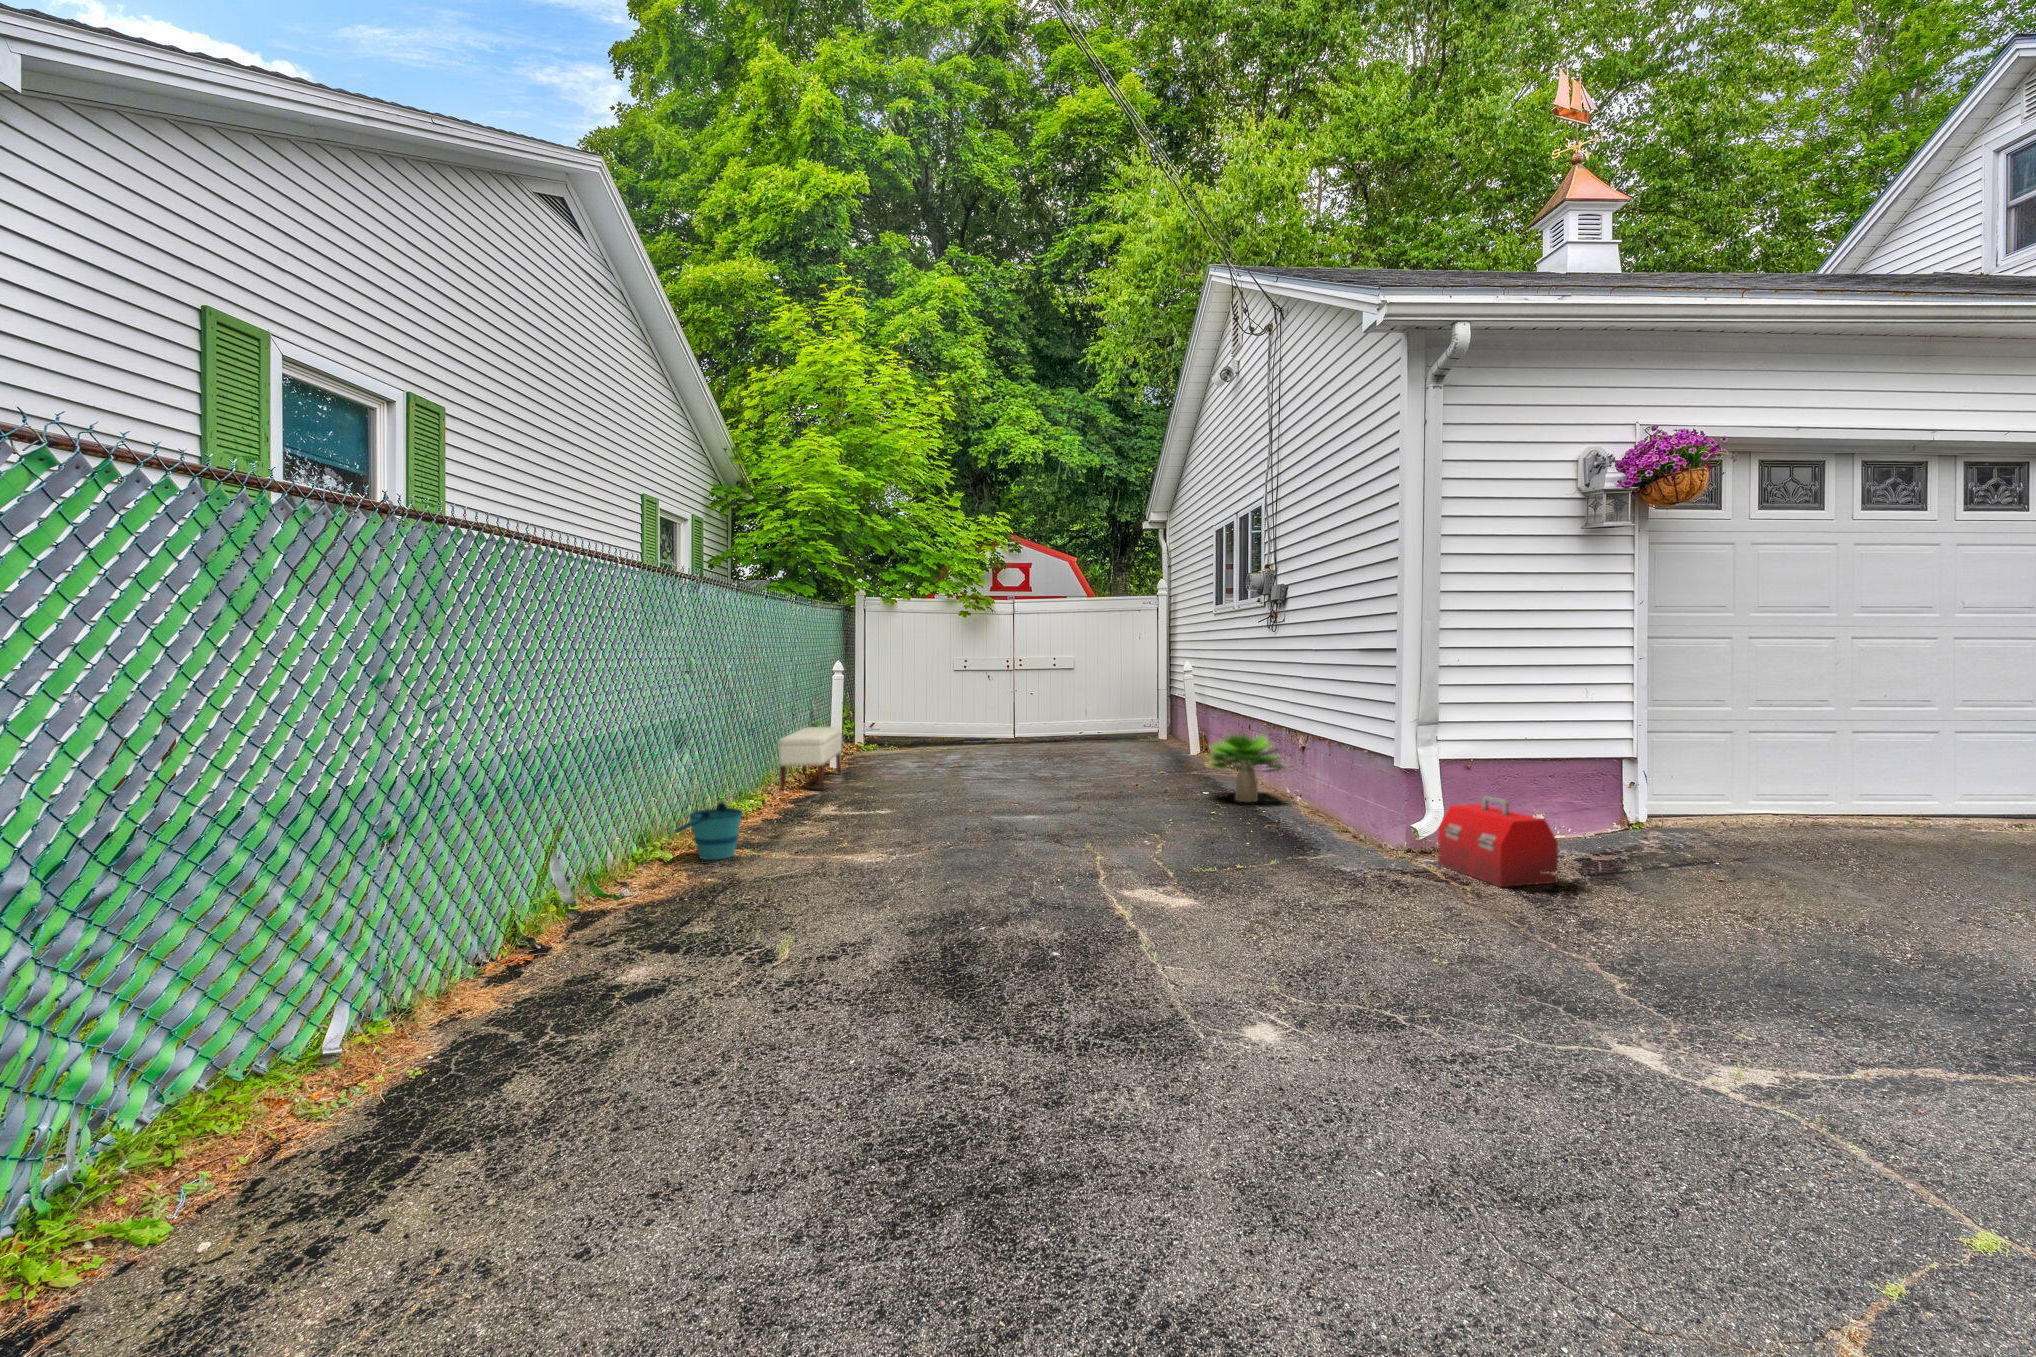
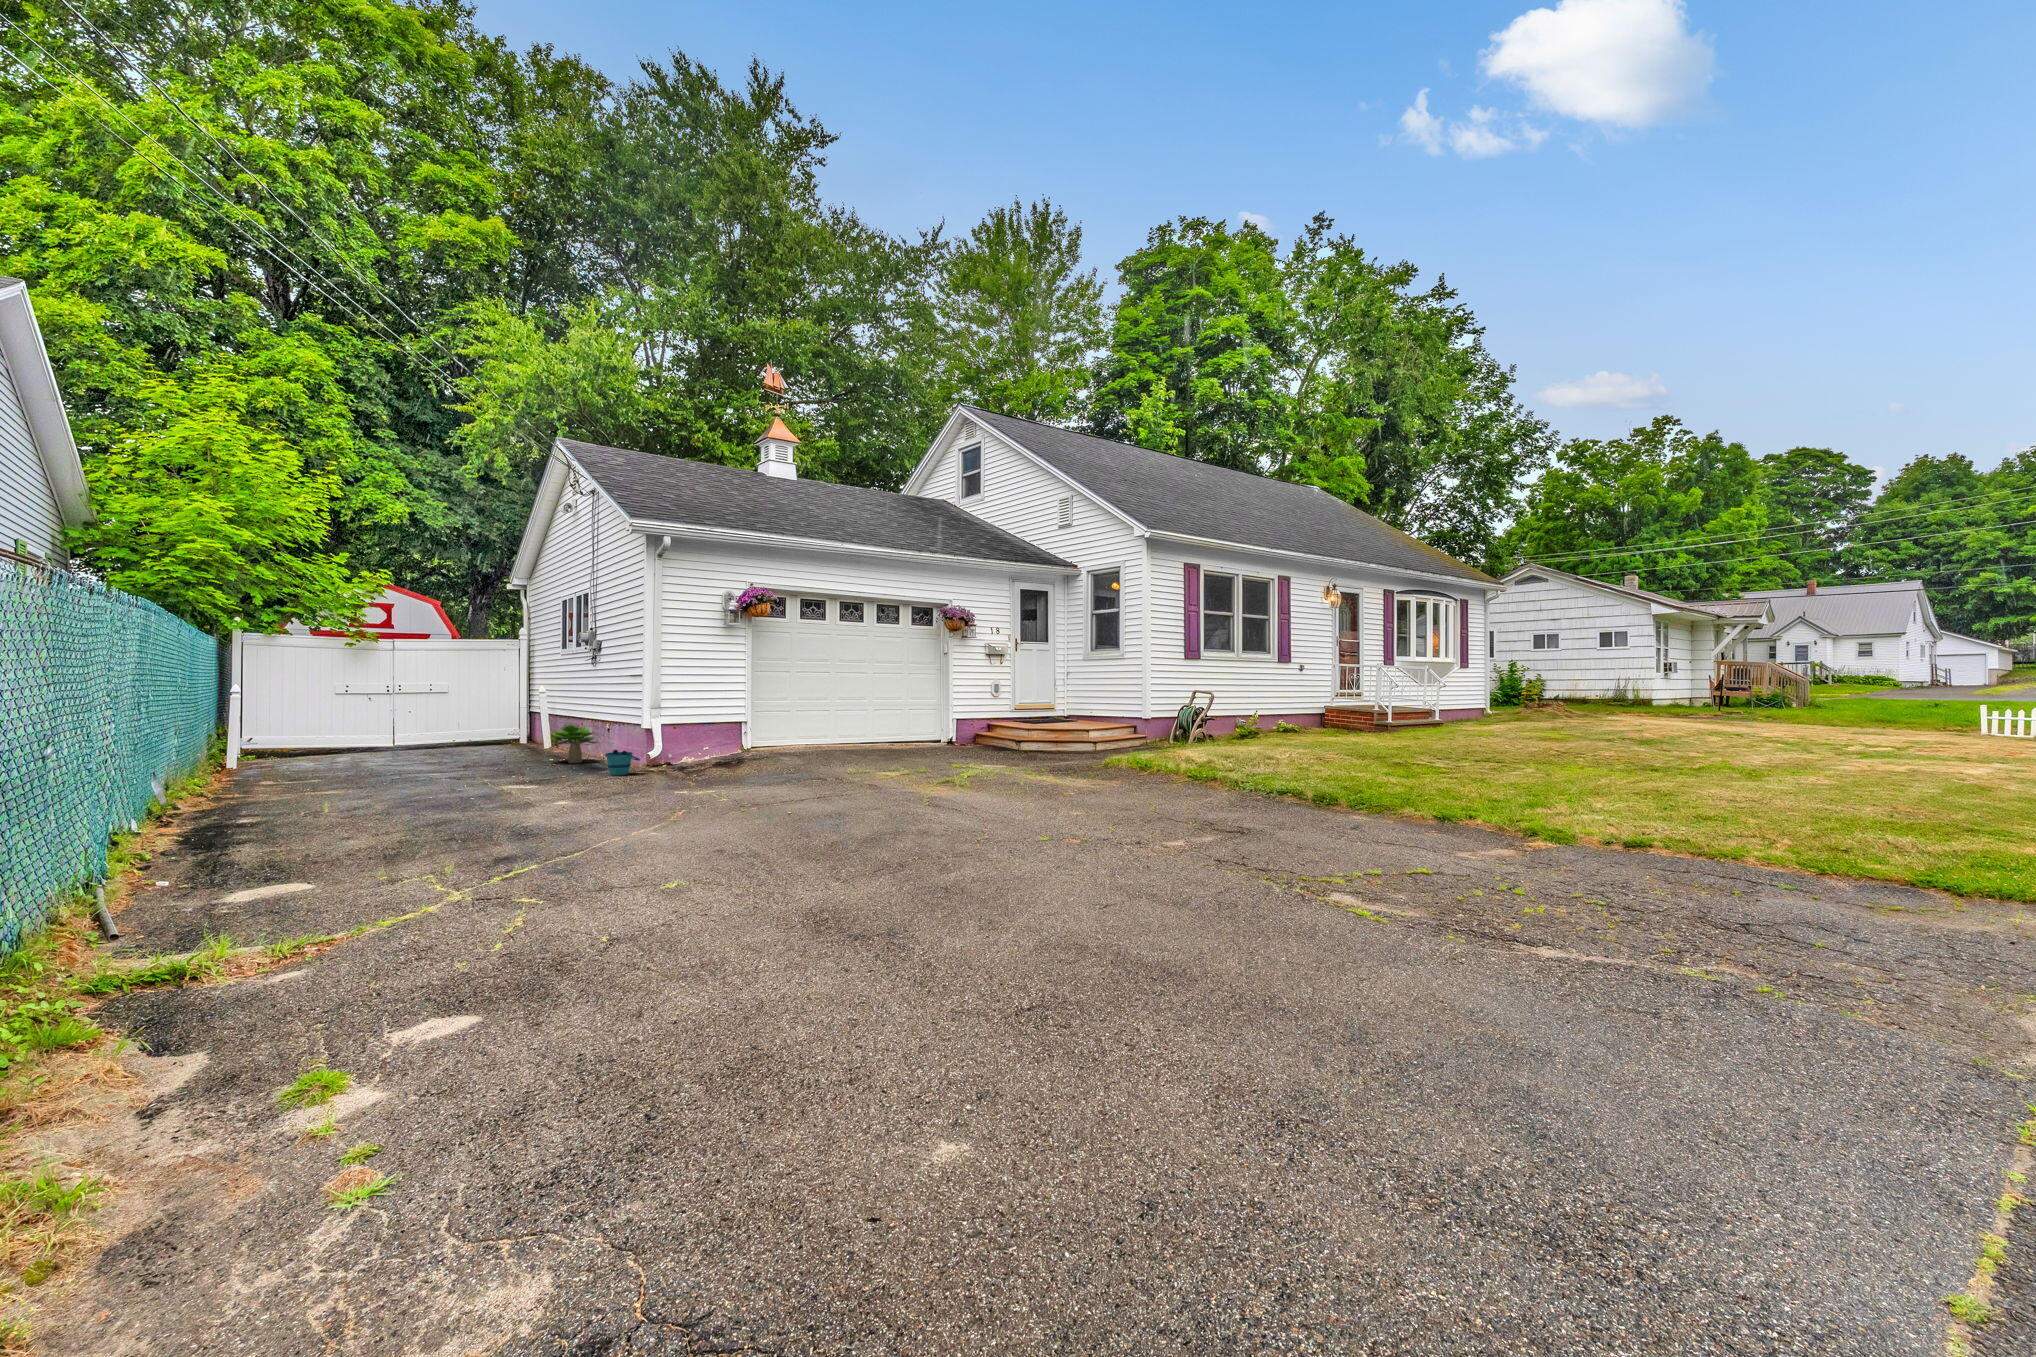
bench: present [778,727,842,790] -> none [206,734,252,778]
toolbox: present [1438,796,1558,887] -> none [661,741,707,777]
bucket: present [674,802,743,860] -> present [605,750,640,775]

